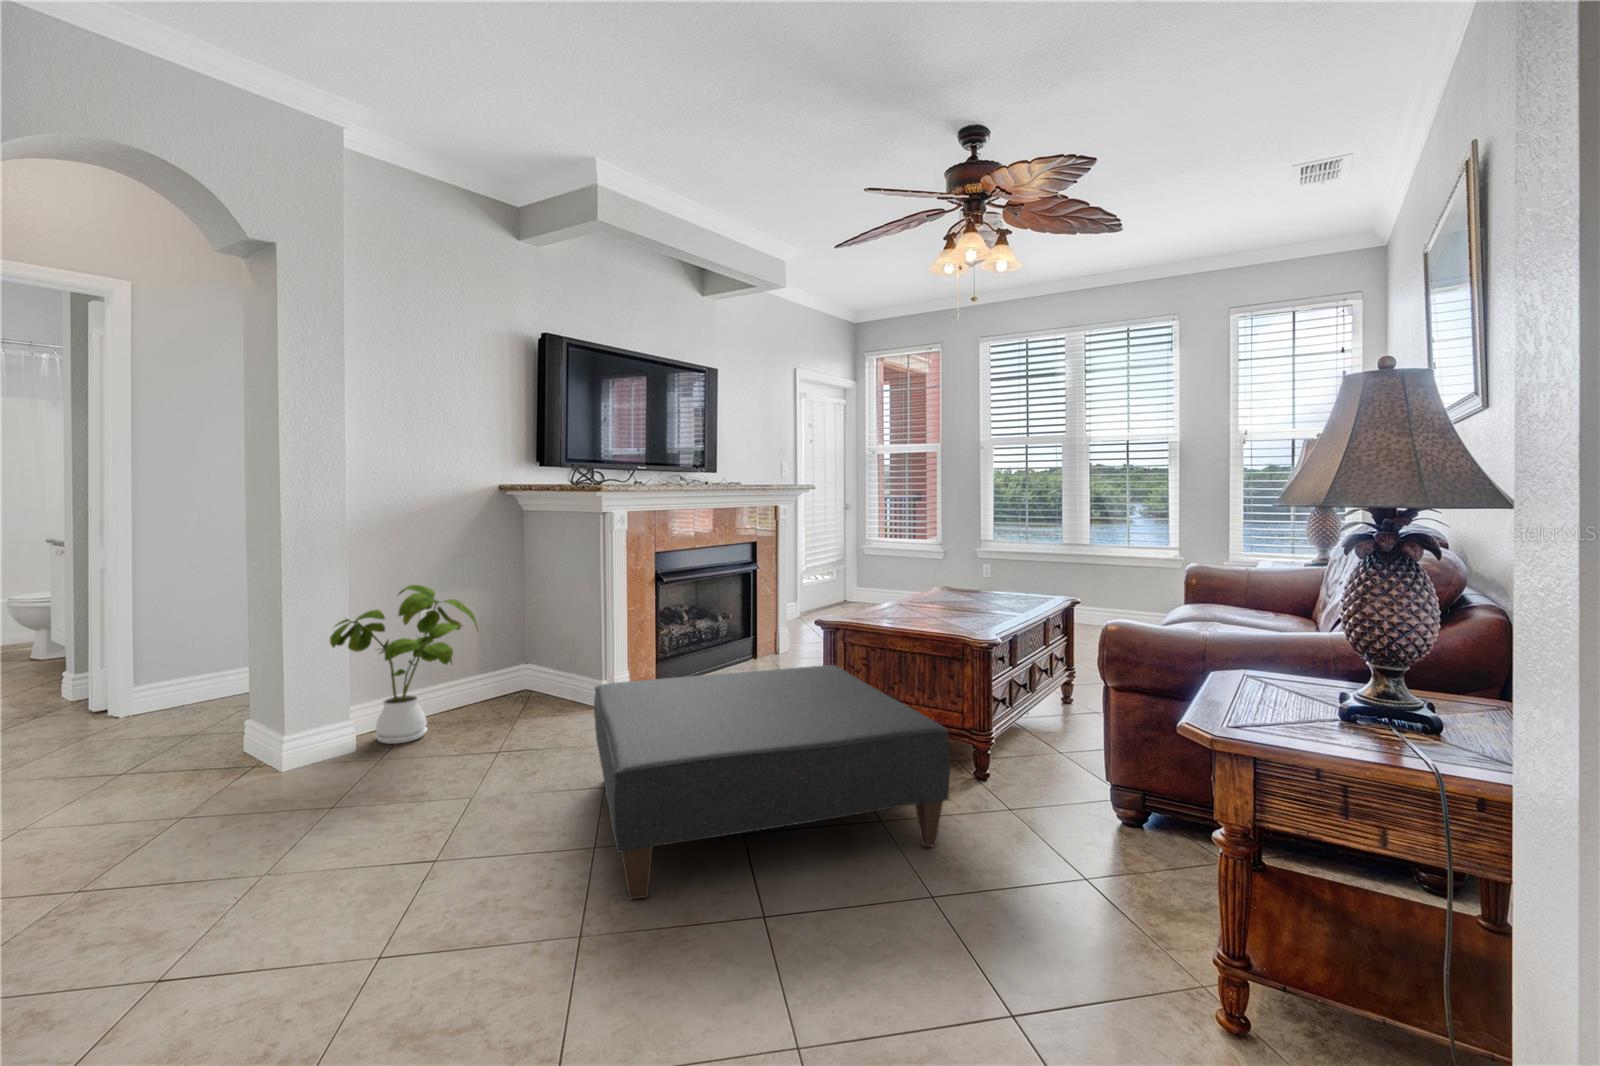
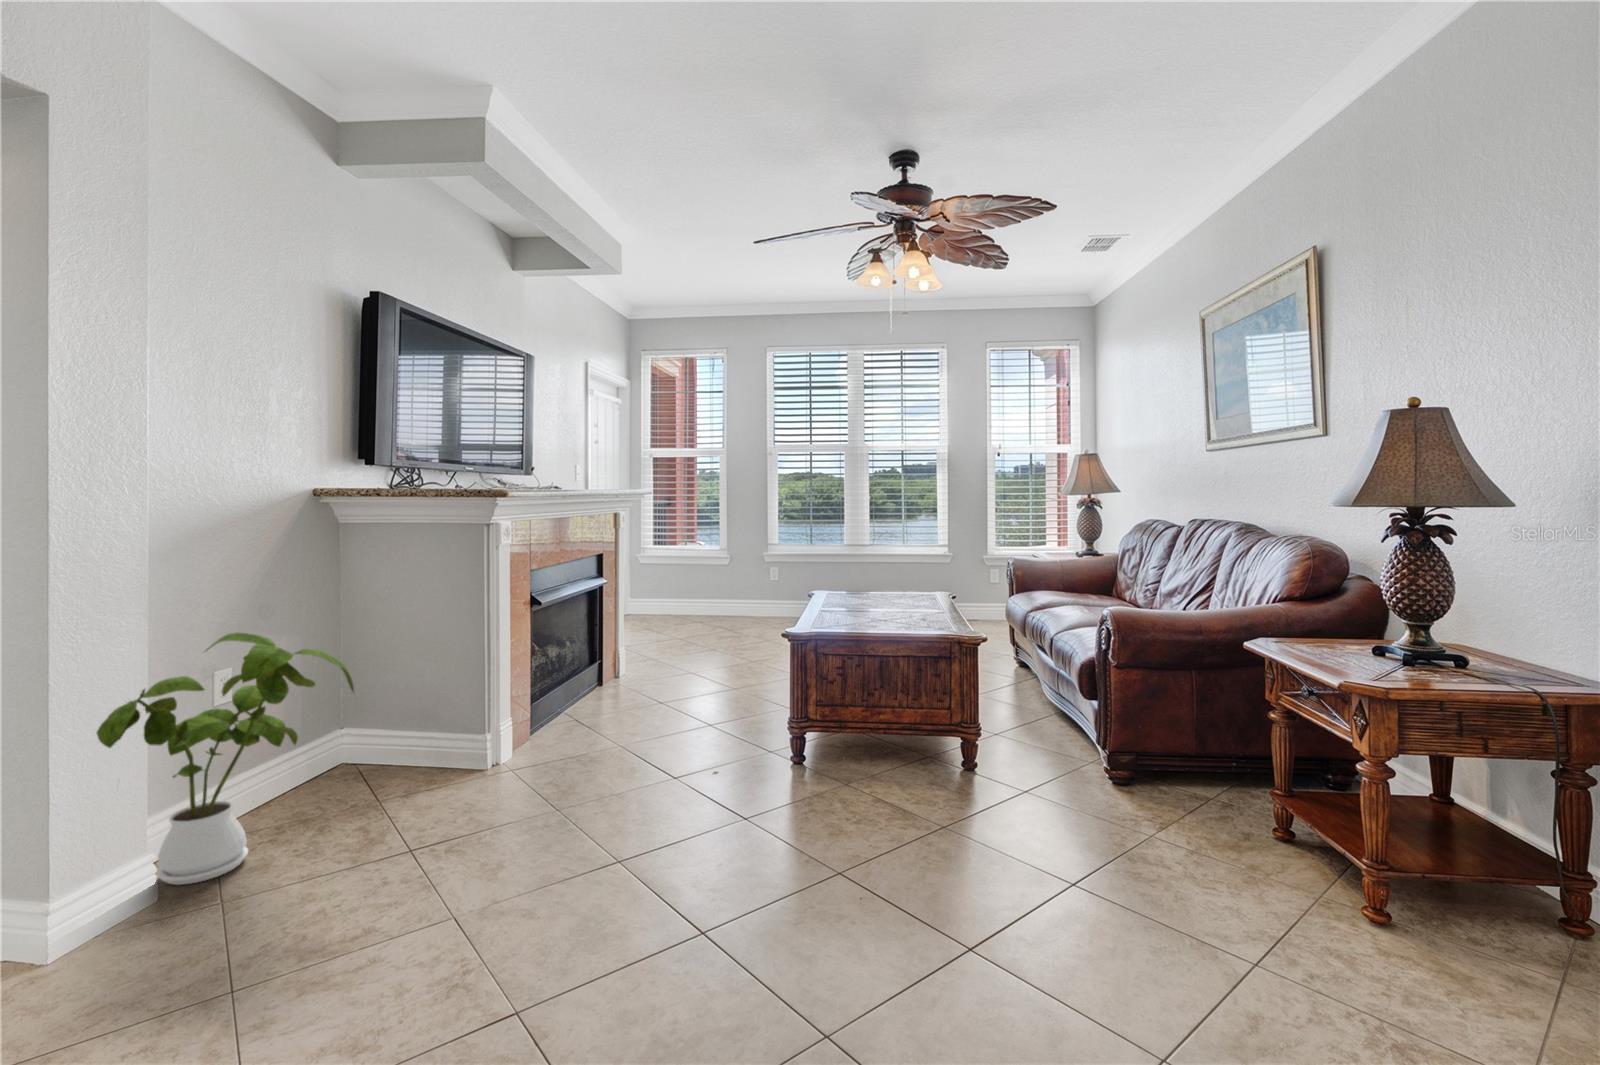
ottoman: present [594,665,950,899] -> none [584,679,1040,997]

